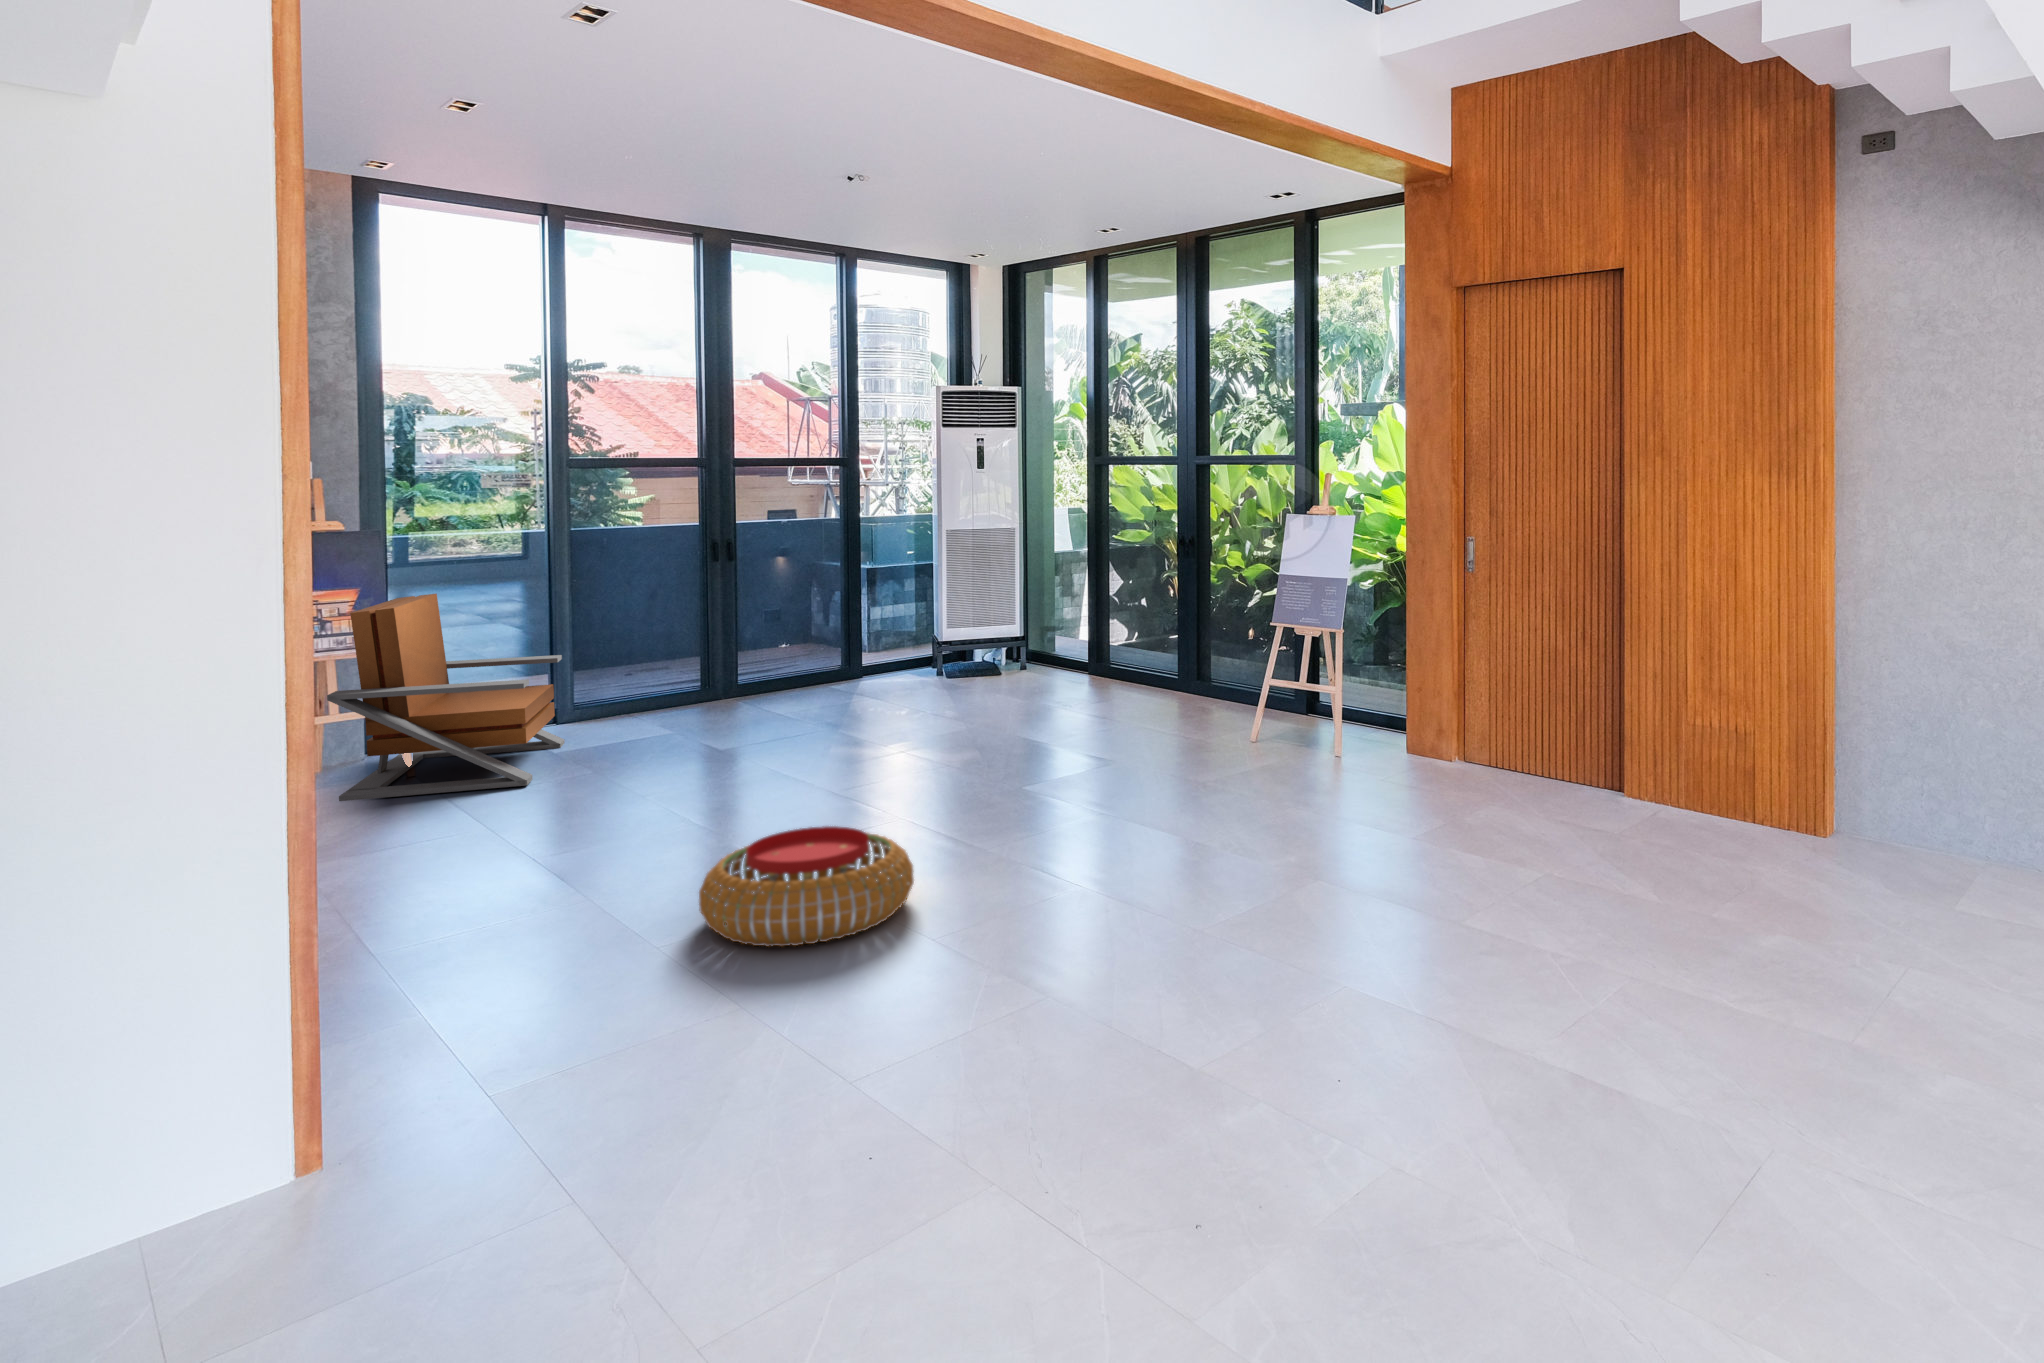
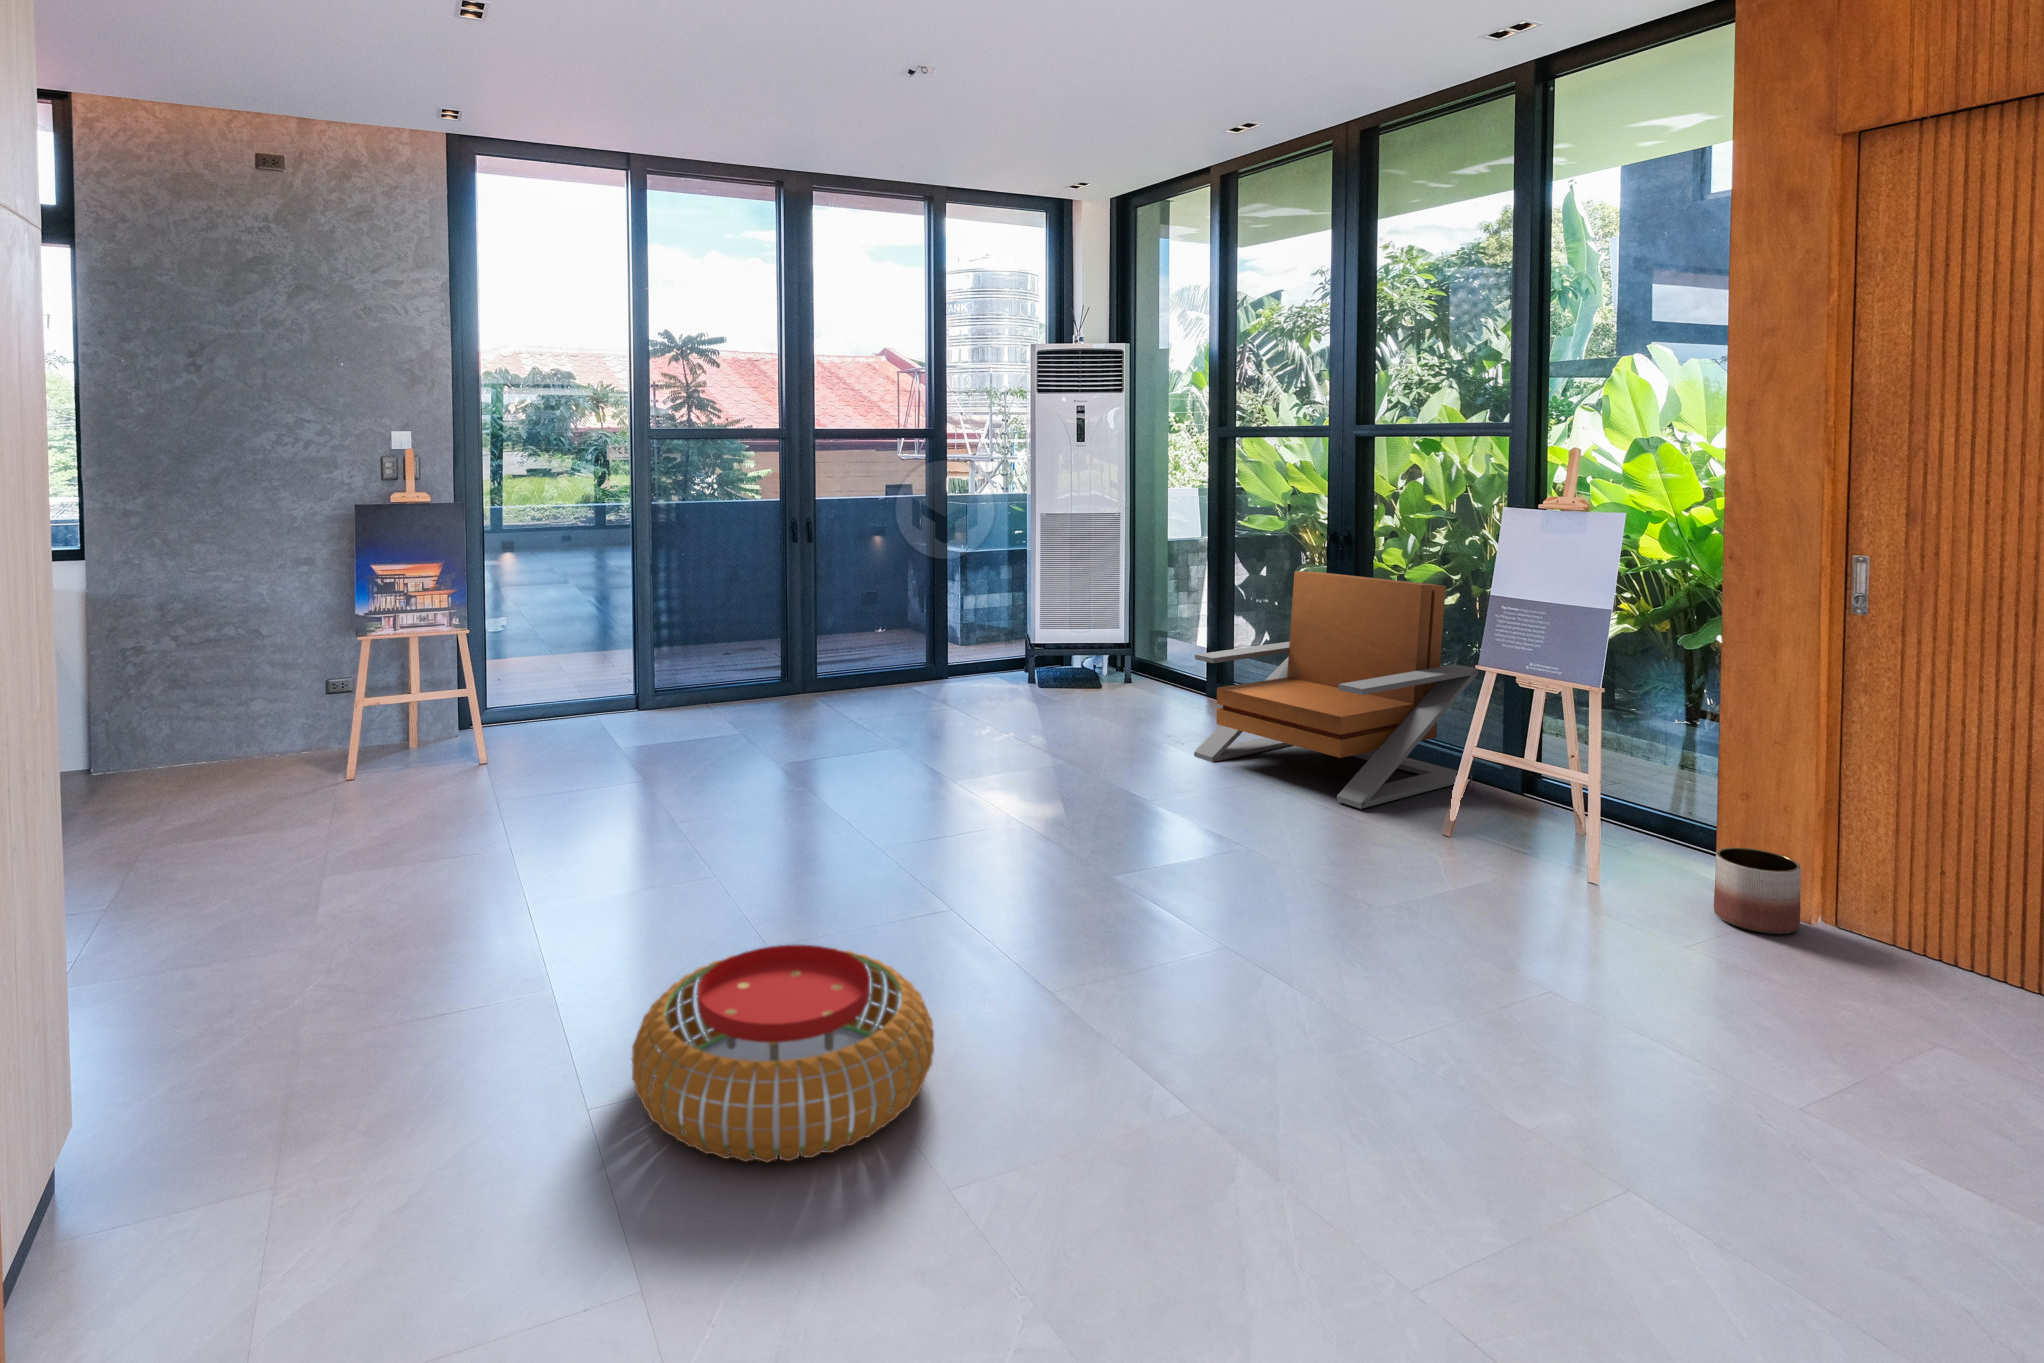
lounge chair: present [327,594,565,801] -> present [1194,571,1478,809]
planter: none [1406,729,1450,777] -> present [1714,848,1801,934]

